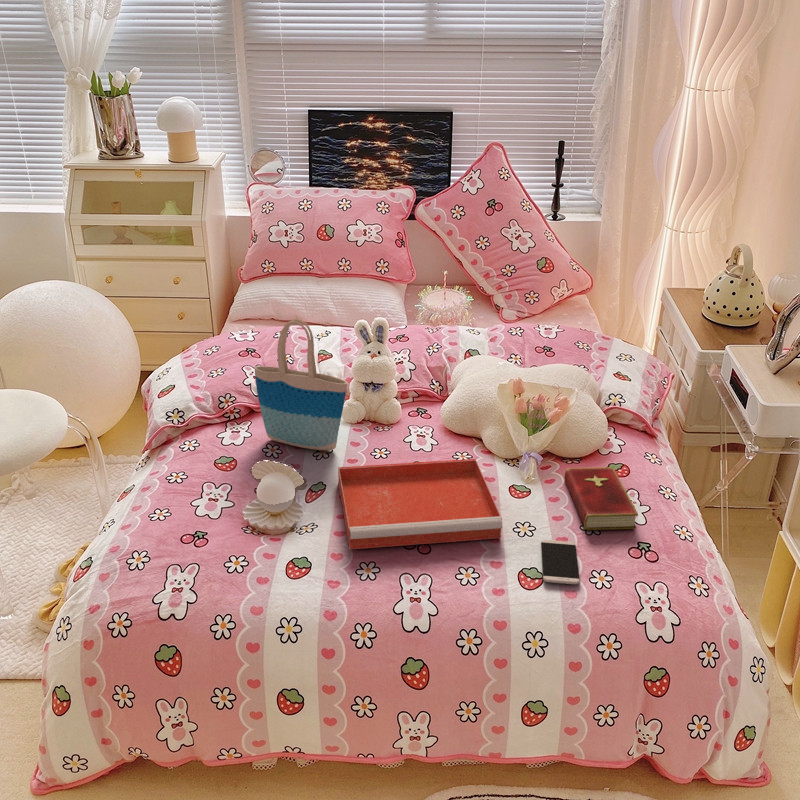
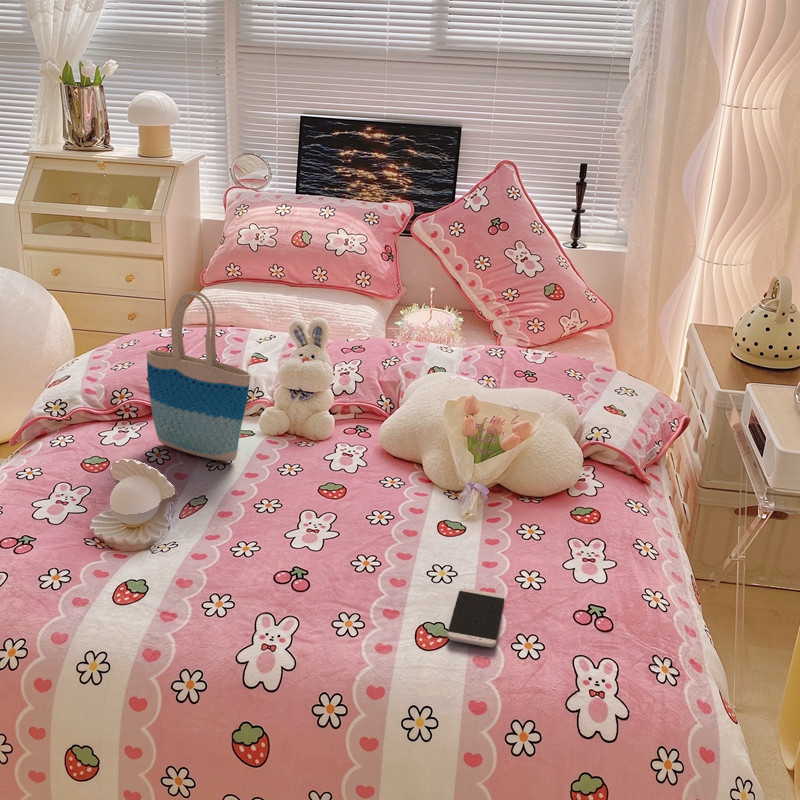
tray: present [338,459,502,549] -> none [204,477,409,580]
hardcover book: present [564,467,638,530] -> none [512,505,594,586]

